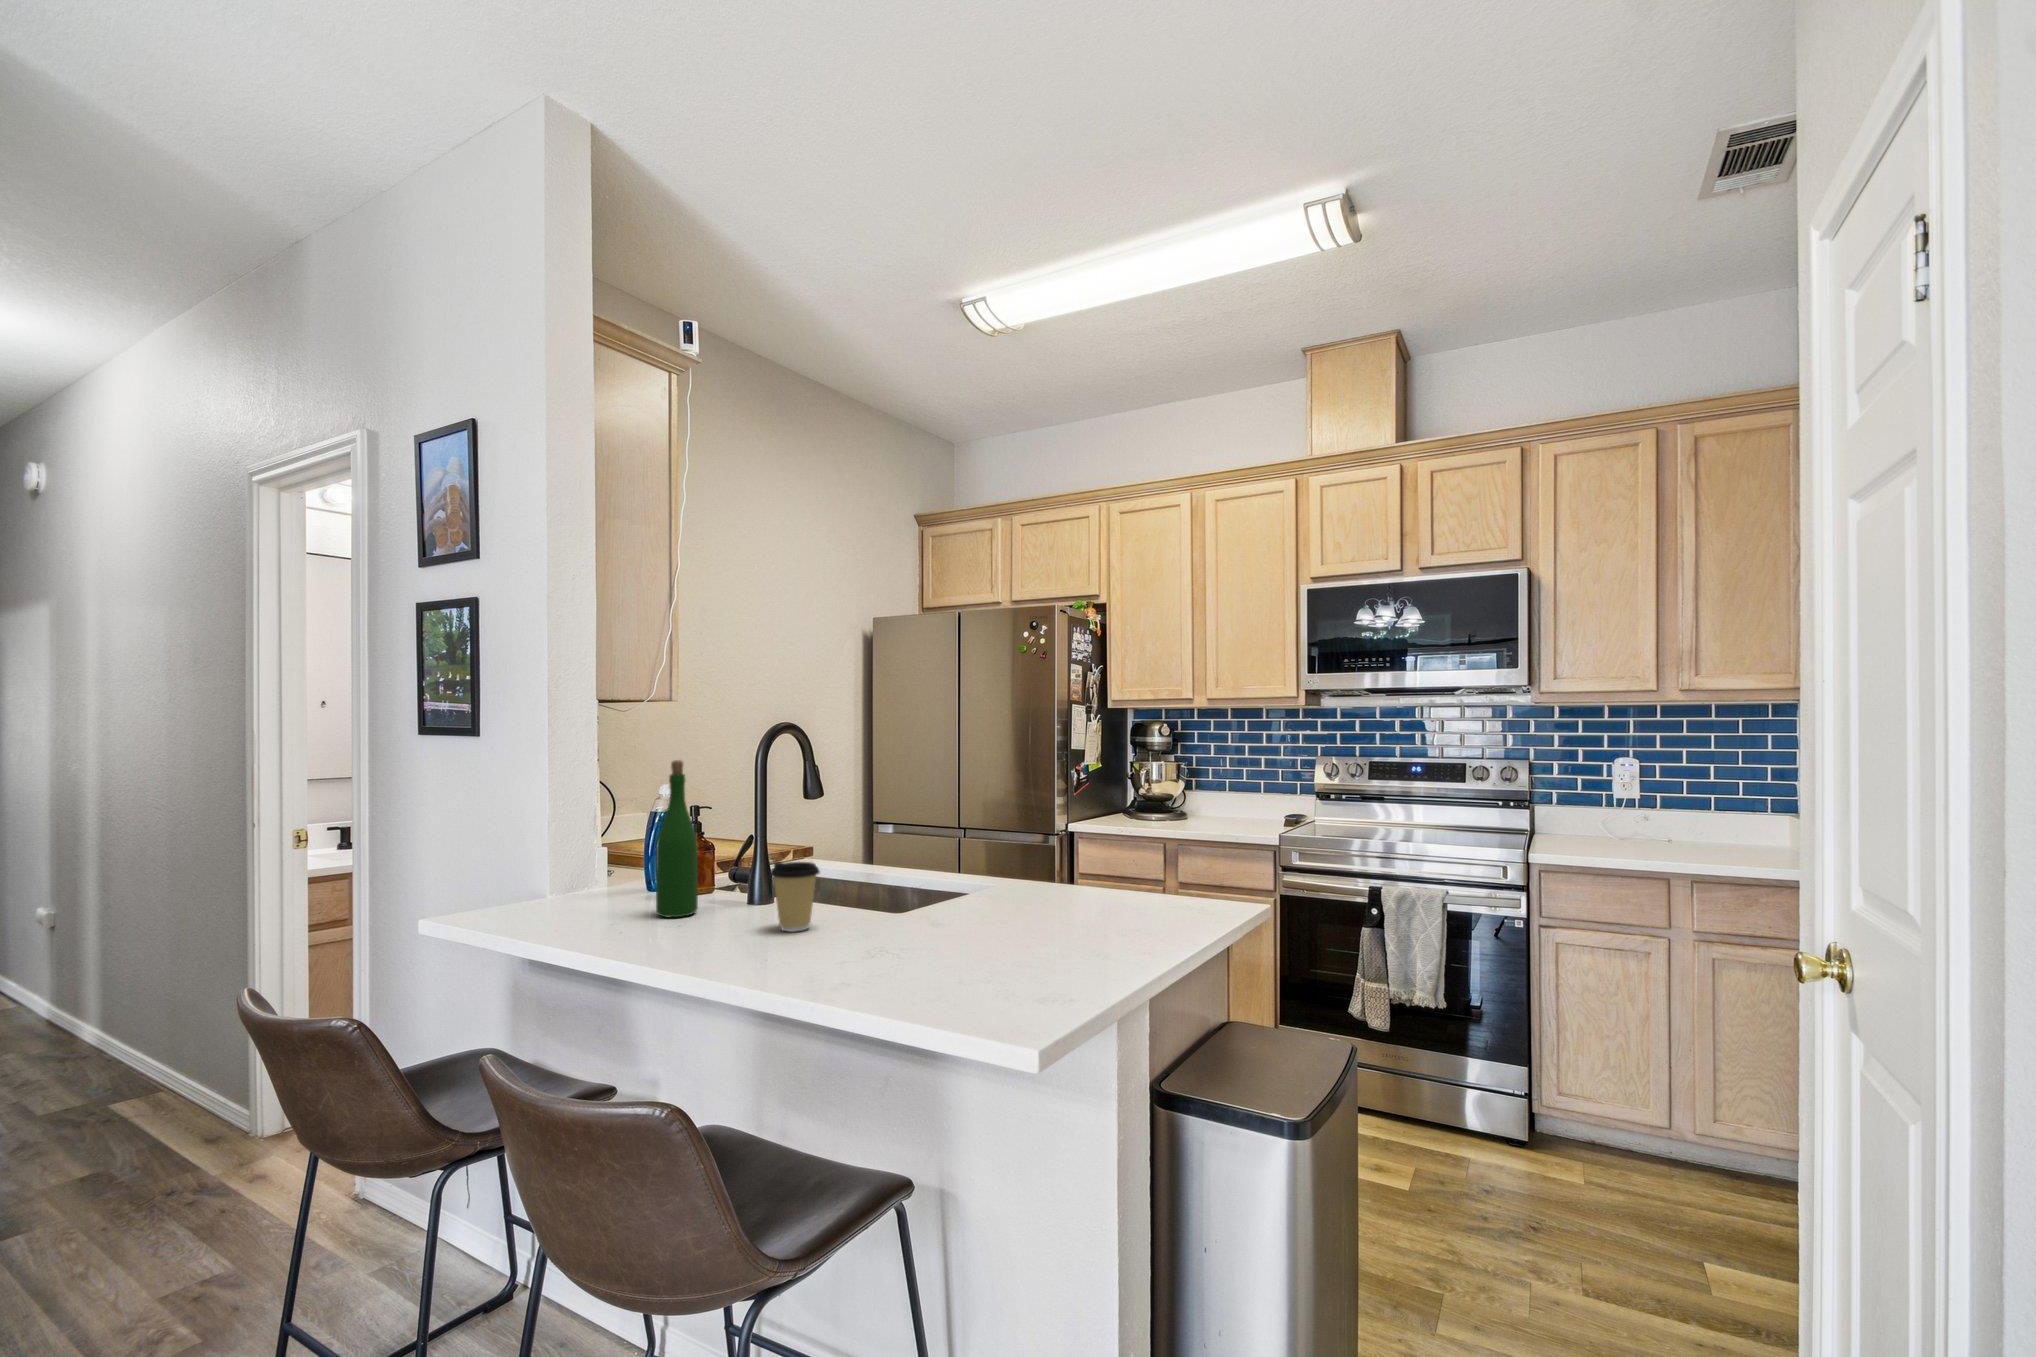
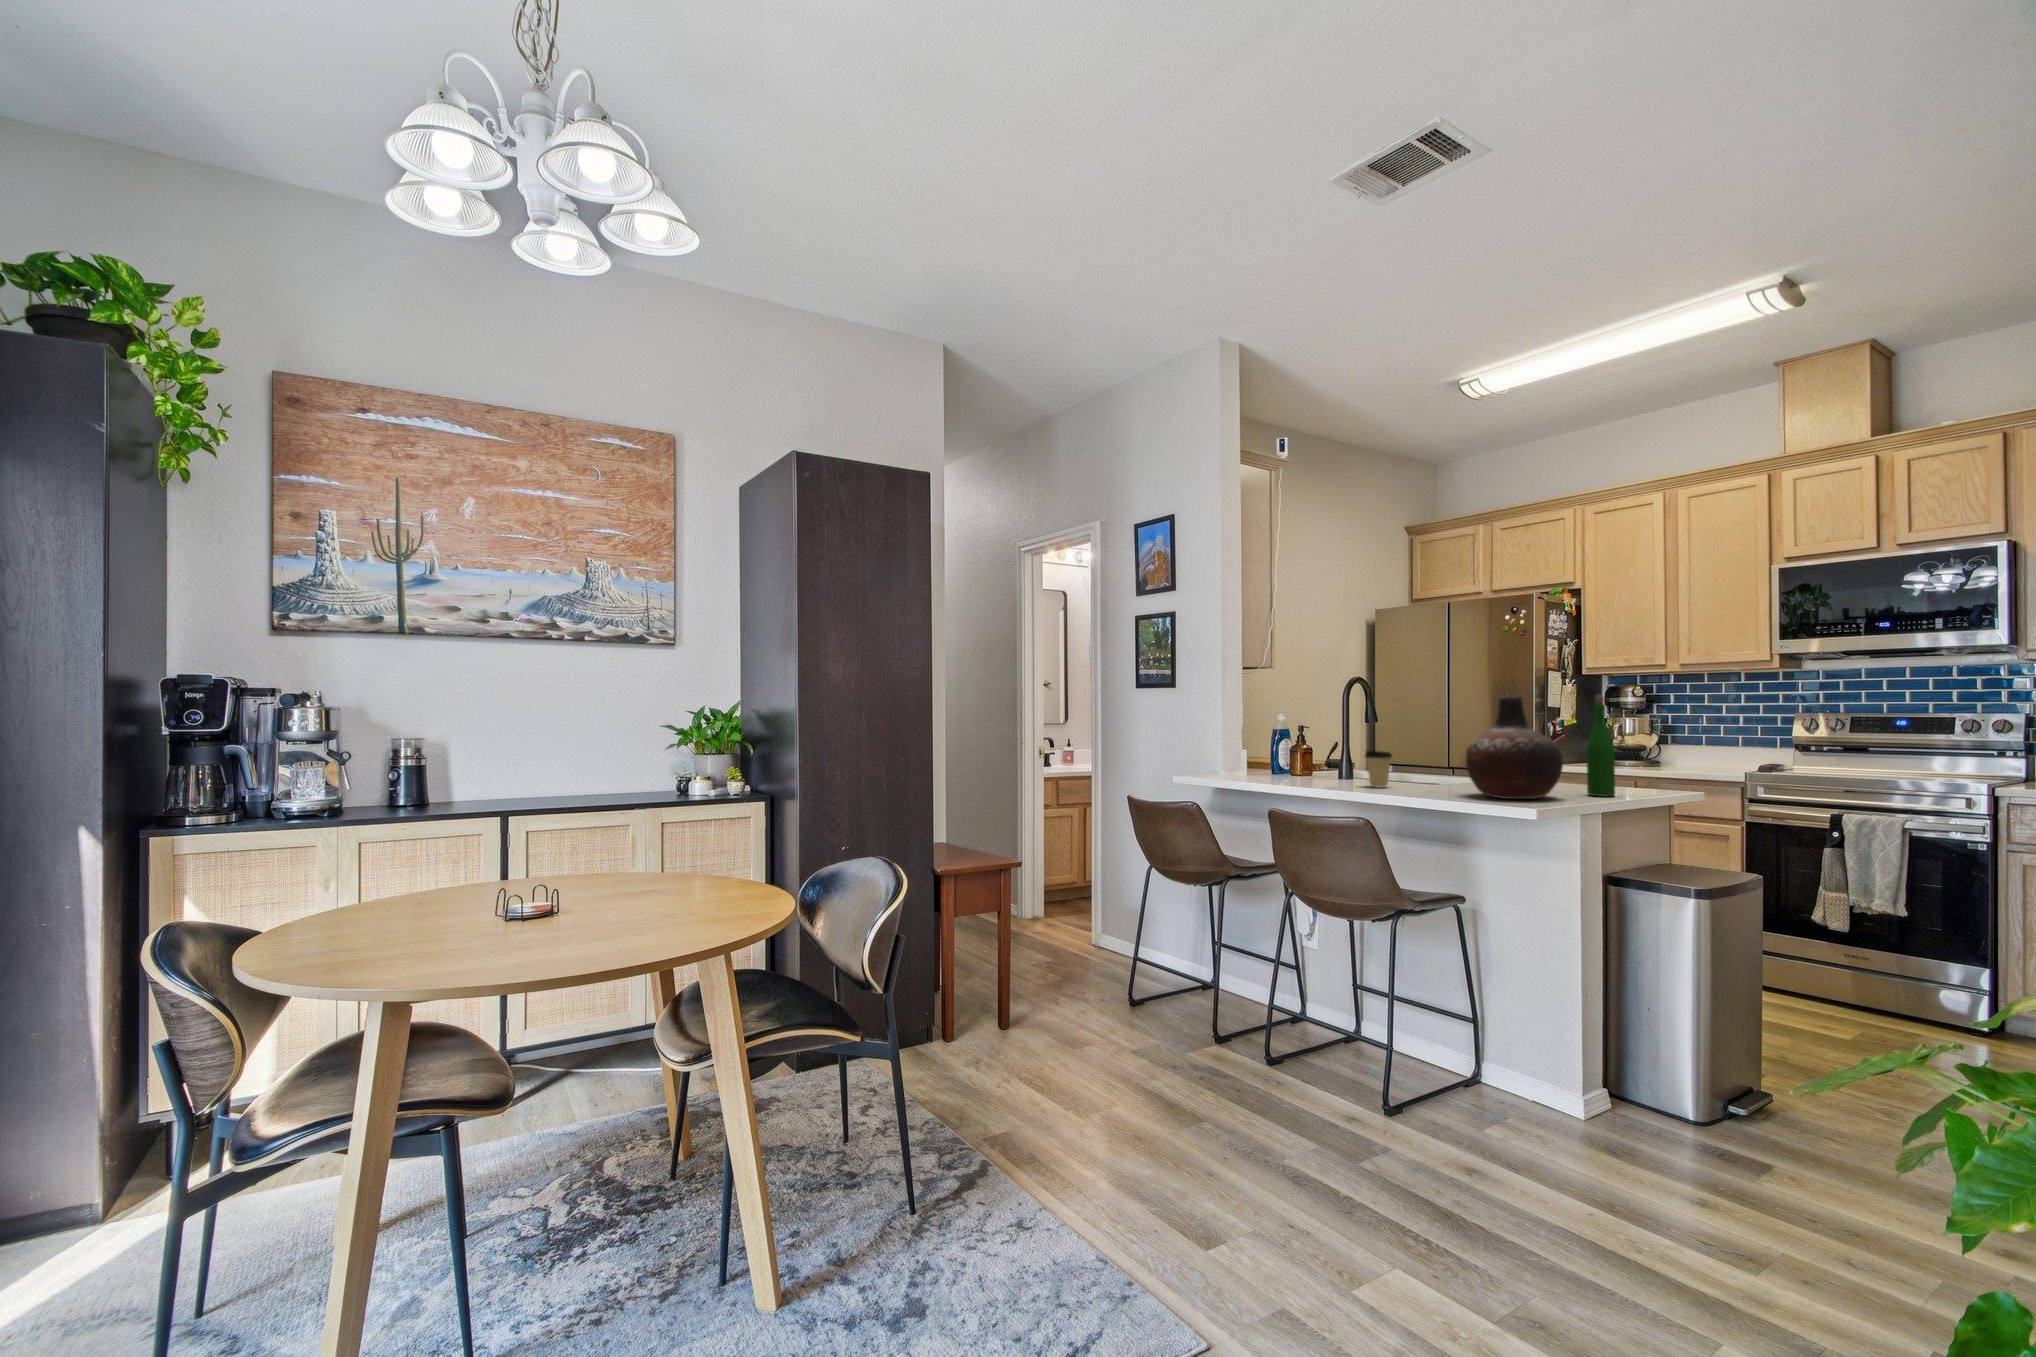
wine bottle: present [656,760,698,917] -> present [1587,695,1615,797]
vase: none [931,767,1088,962] -> present [1466,696,1563,799]

